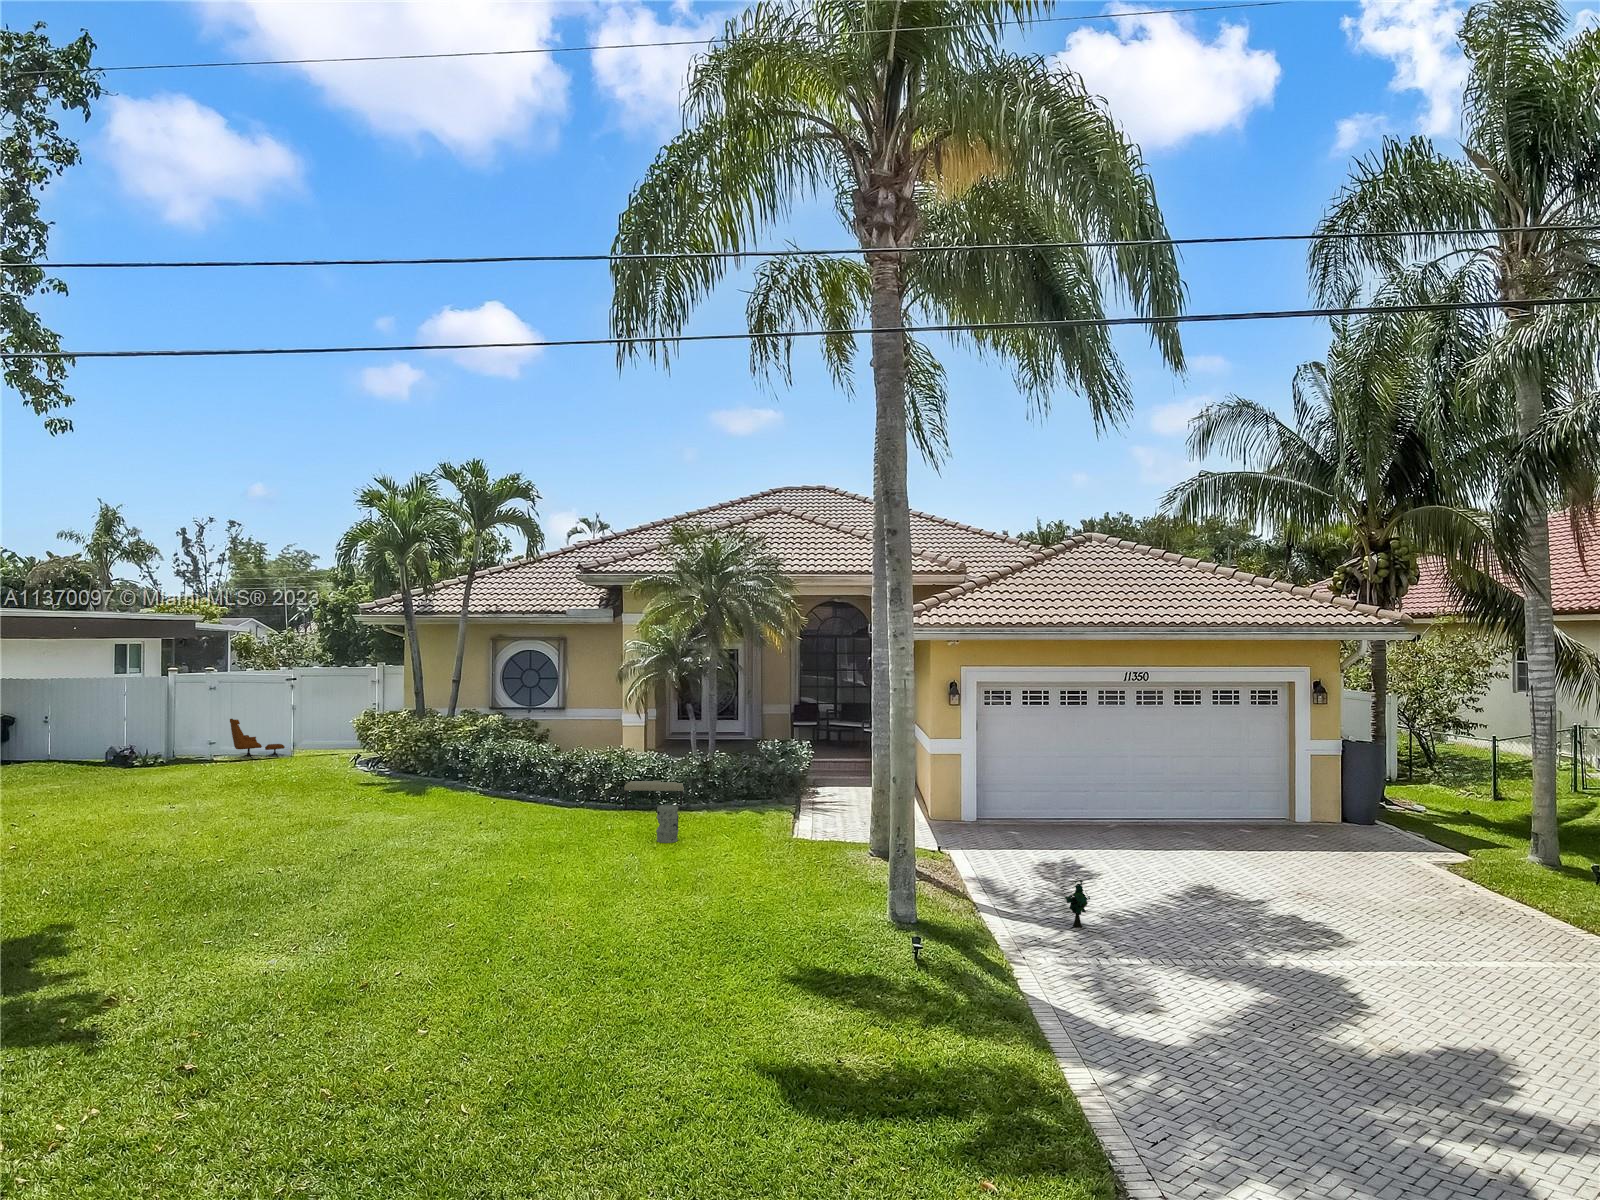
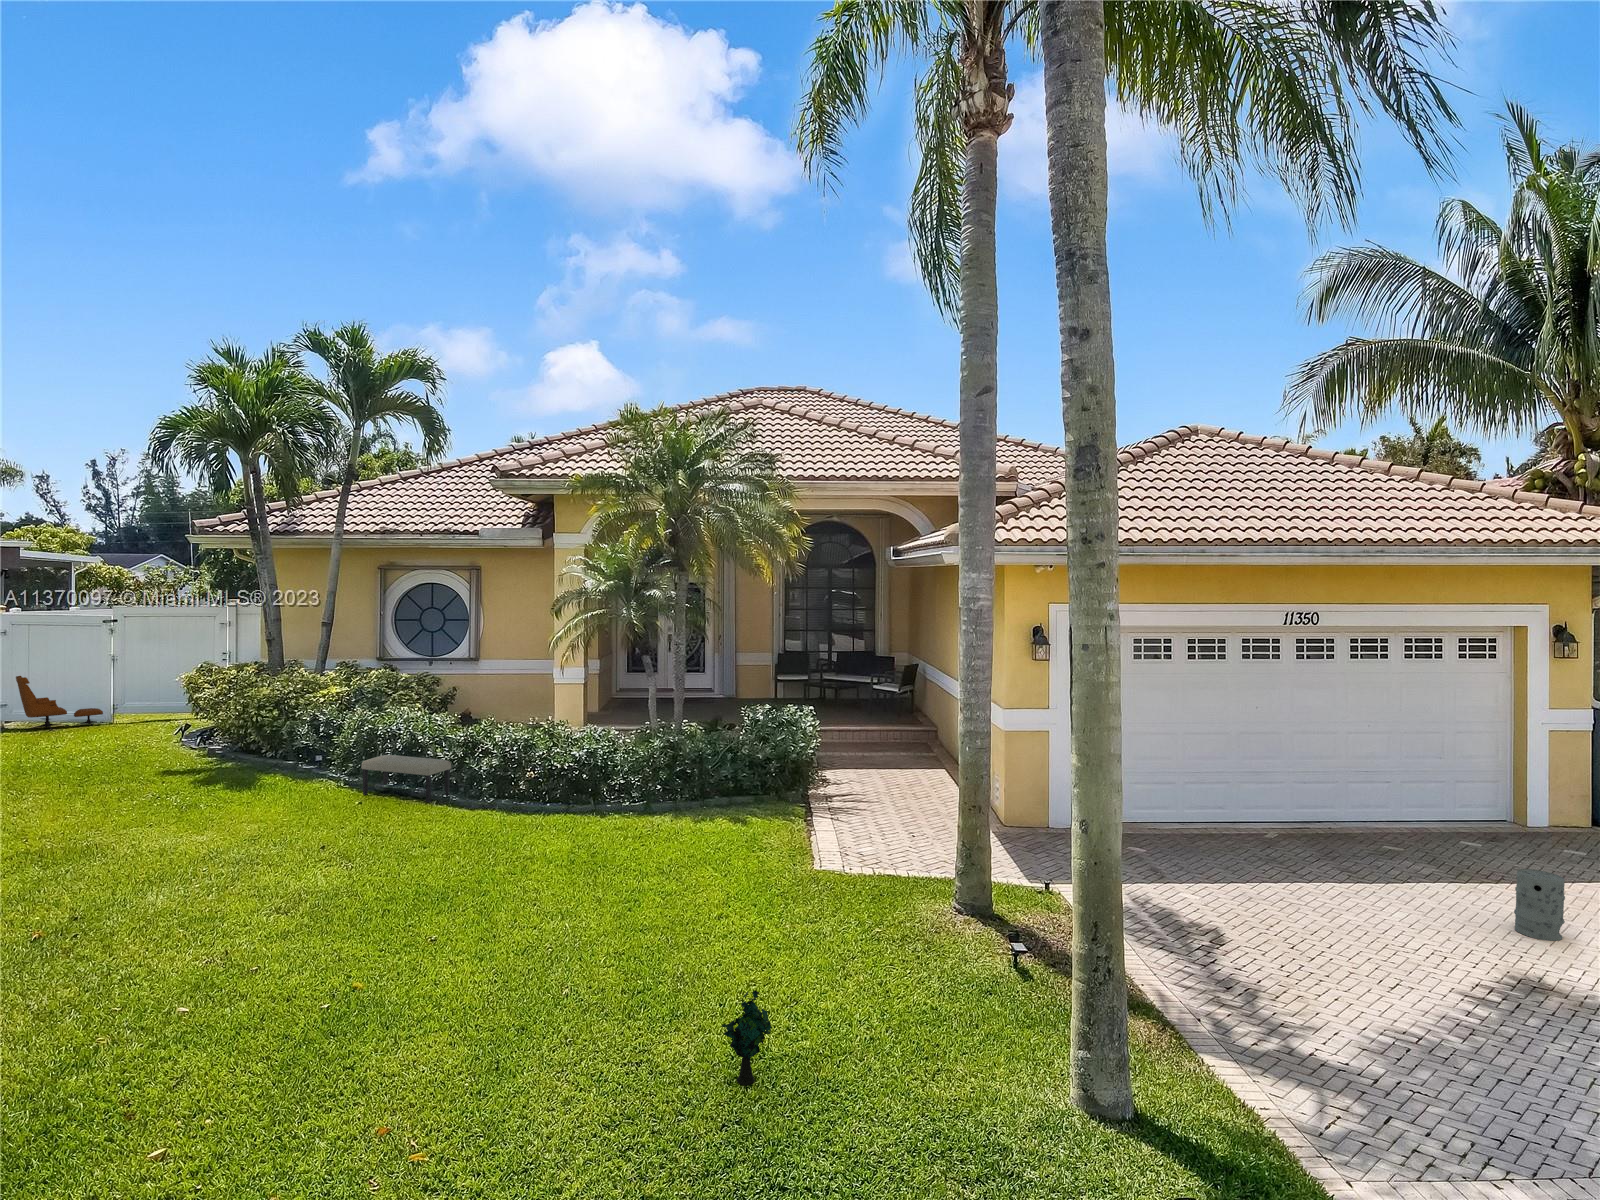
bench: present [624,780,684,810] -> present [361,755,451,802]
trash can: present [656,805,679,843] -> present [1514,869,1565,941]
decorative plant: present [1065,880,1090,928] -> present [721,990,771,1085]

